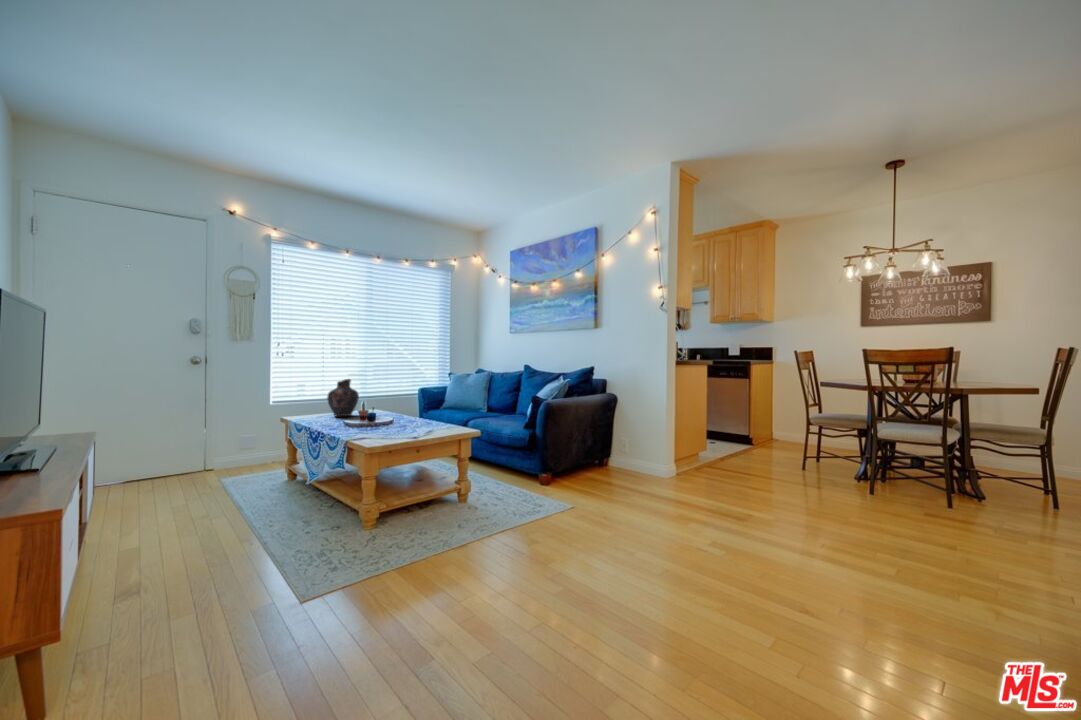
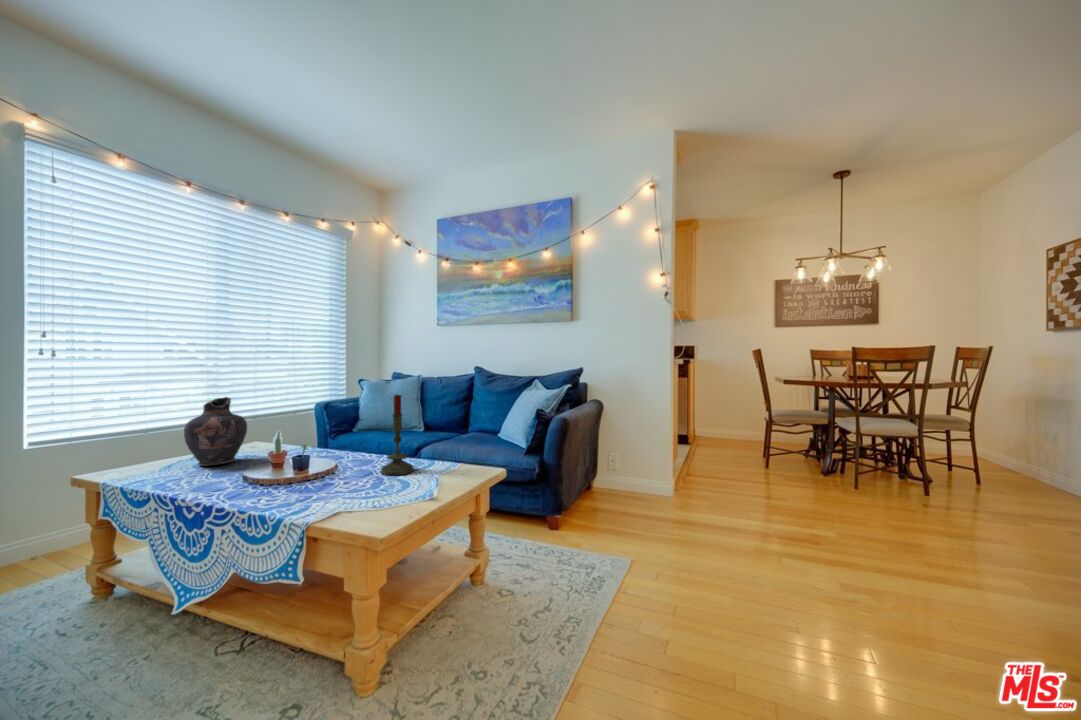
candle: none [415,378,435,428] -> present [381,394,413,475]

